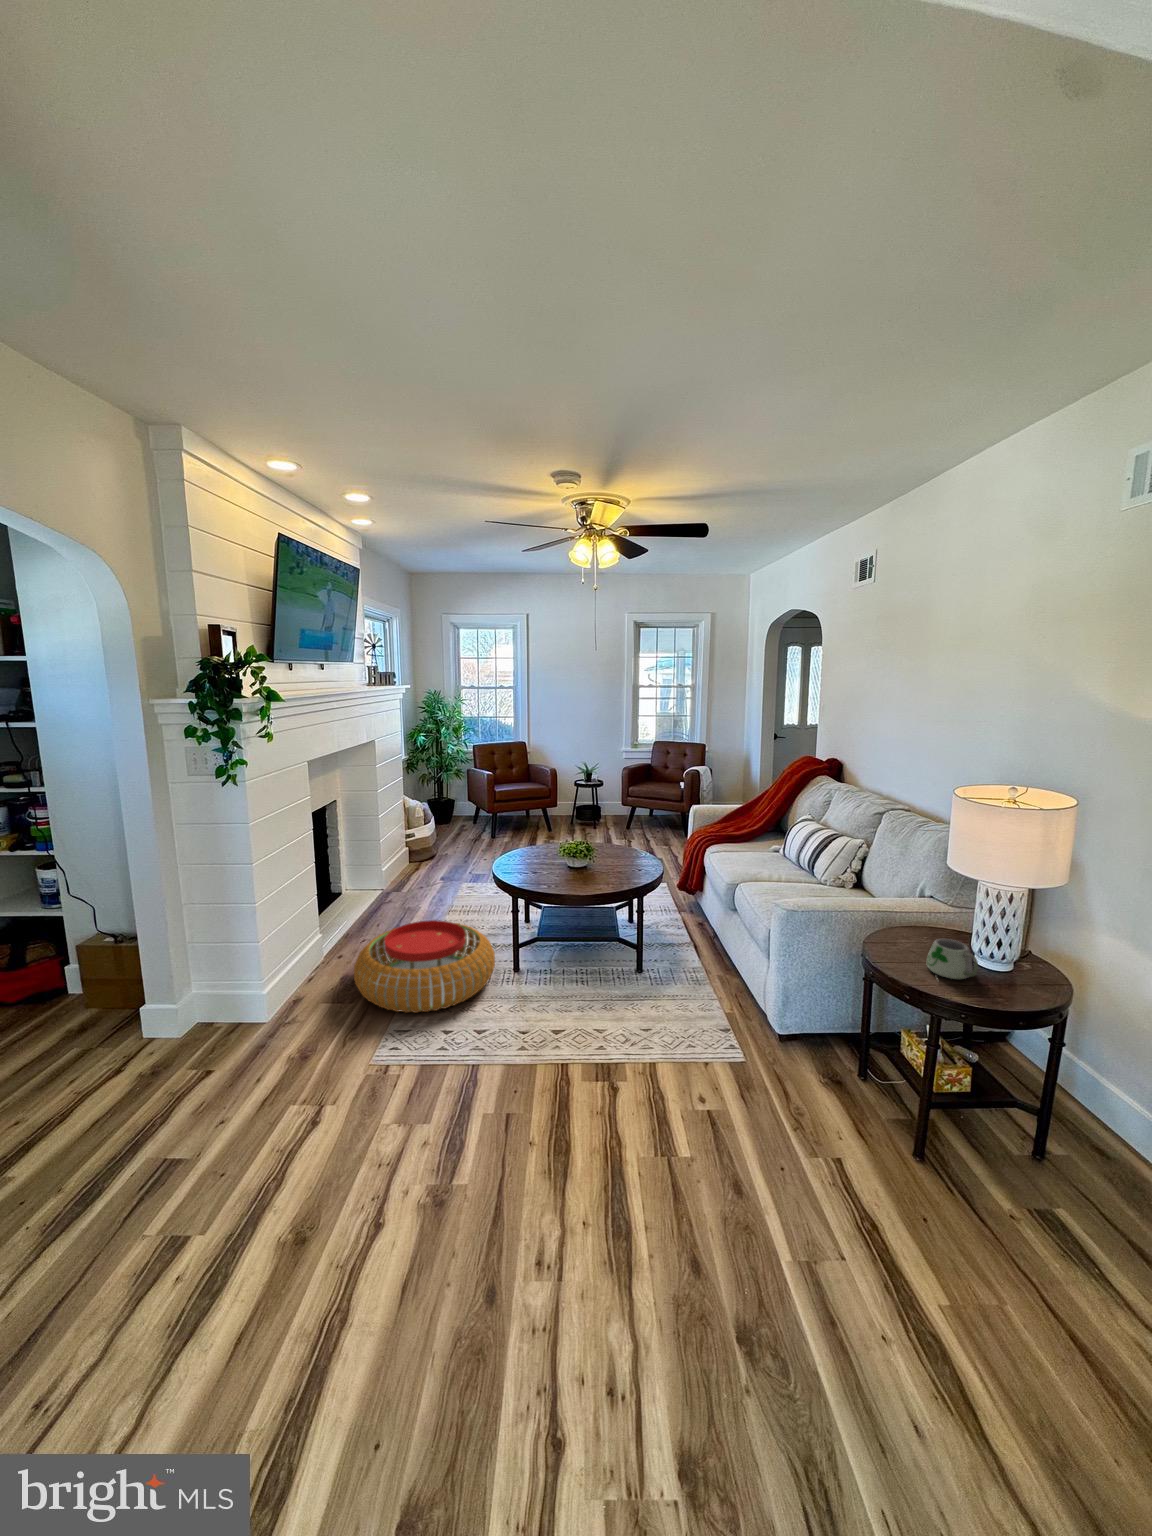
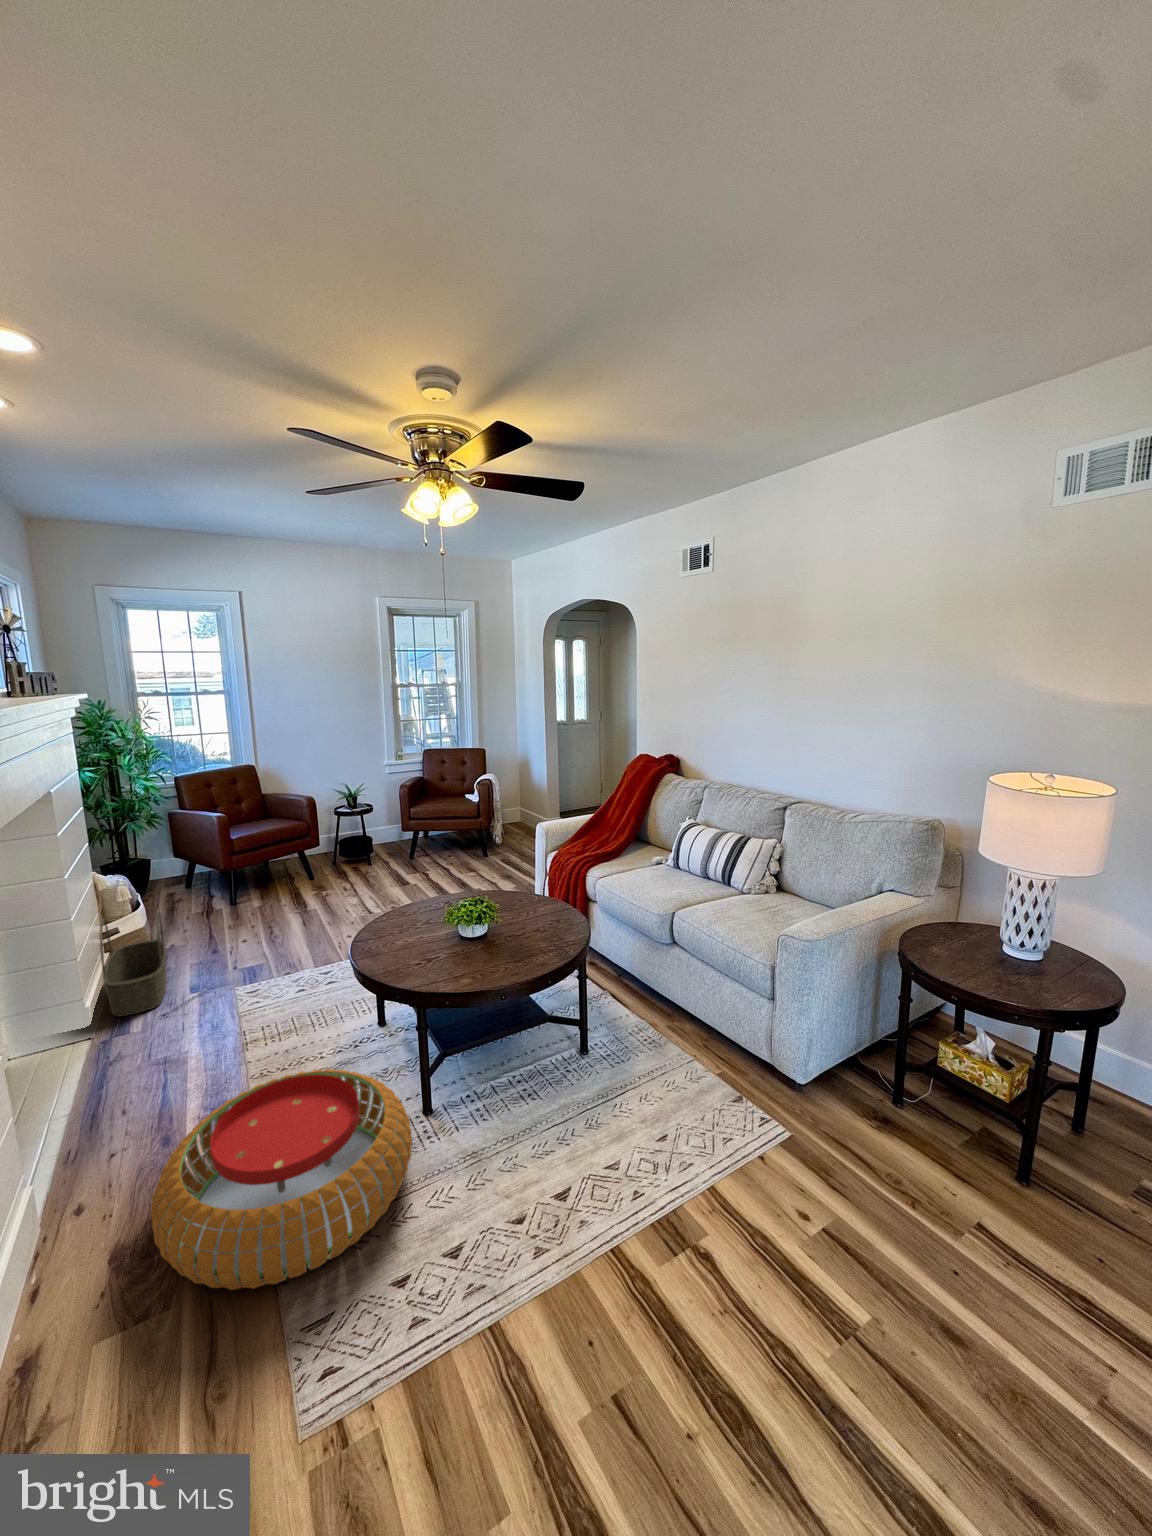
basket: none [395,824,434,884] -> present [100,909,167,1016]
mug: present [927,939,978,979] -> none [978,937,1046,988]

